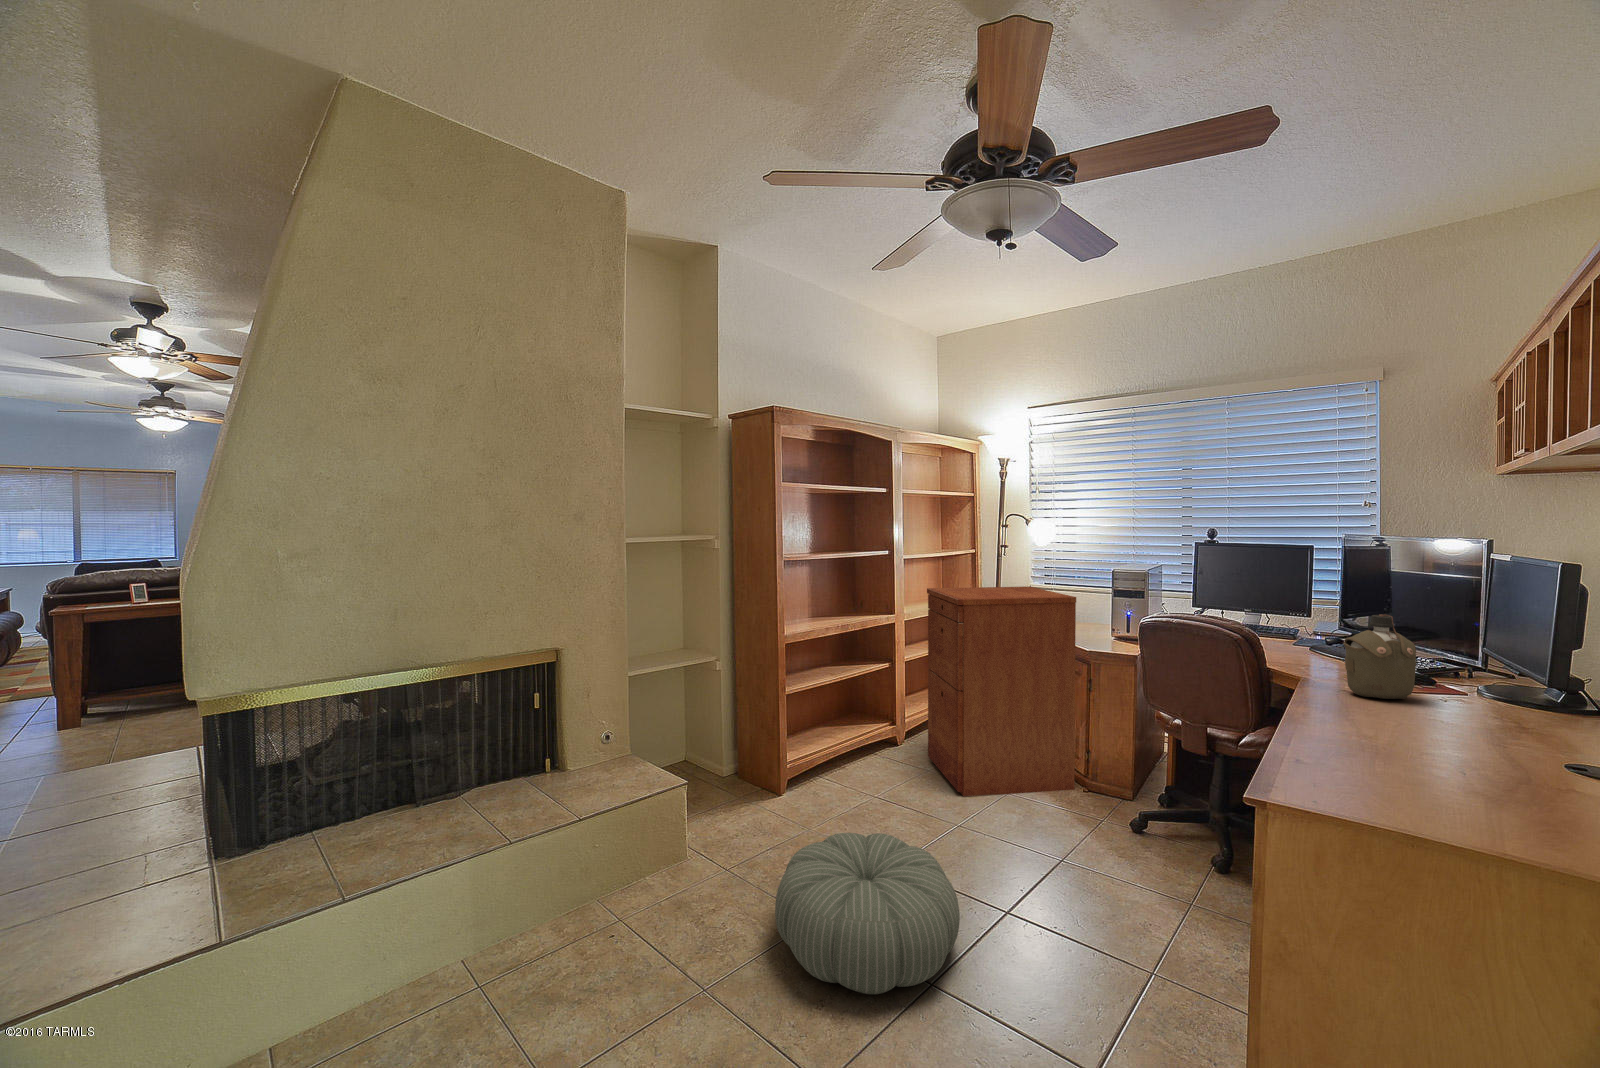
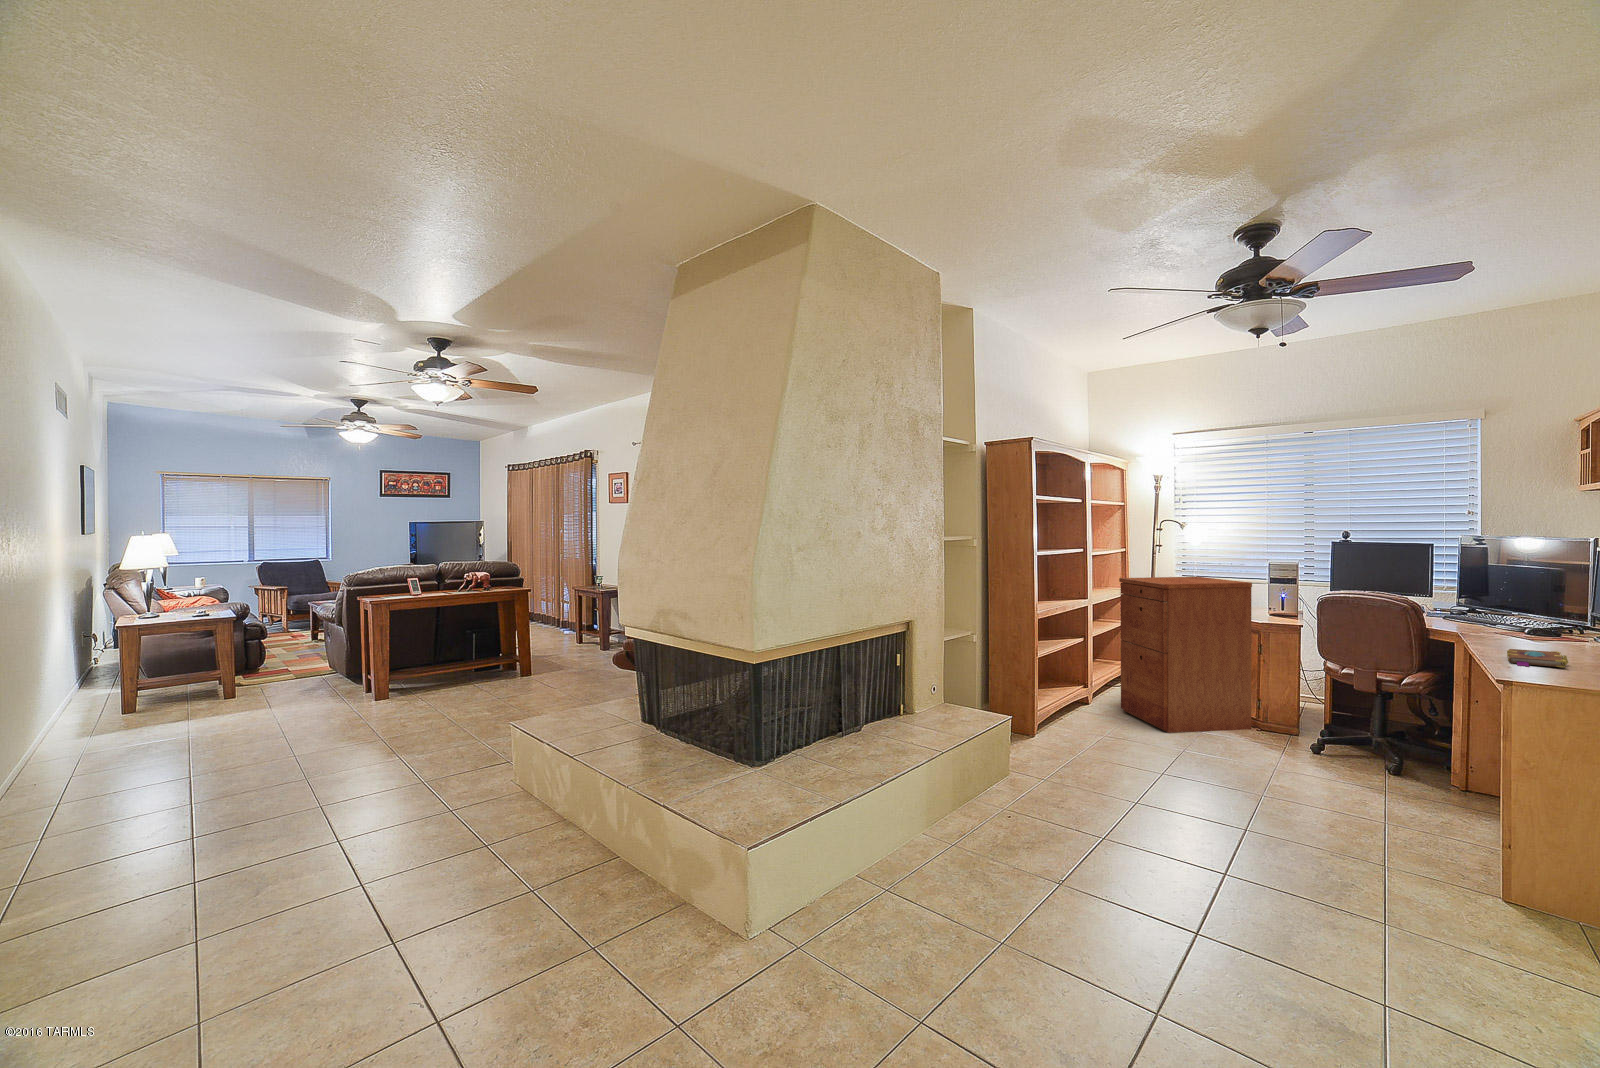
water bottle: present [1343,614,1416,699] -> none [1493,587,1550,644]
book: none [1330,715,1418,757] -> present [1507,649,1568,667]
pouf: present [775,833,960,994] -> none [1100,740,1242,828]

